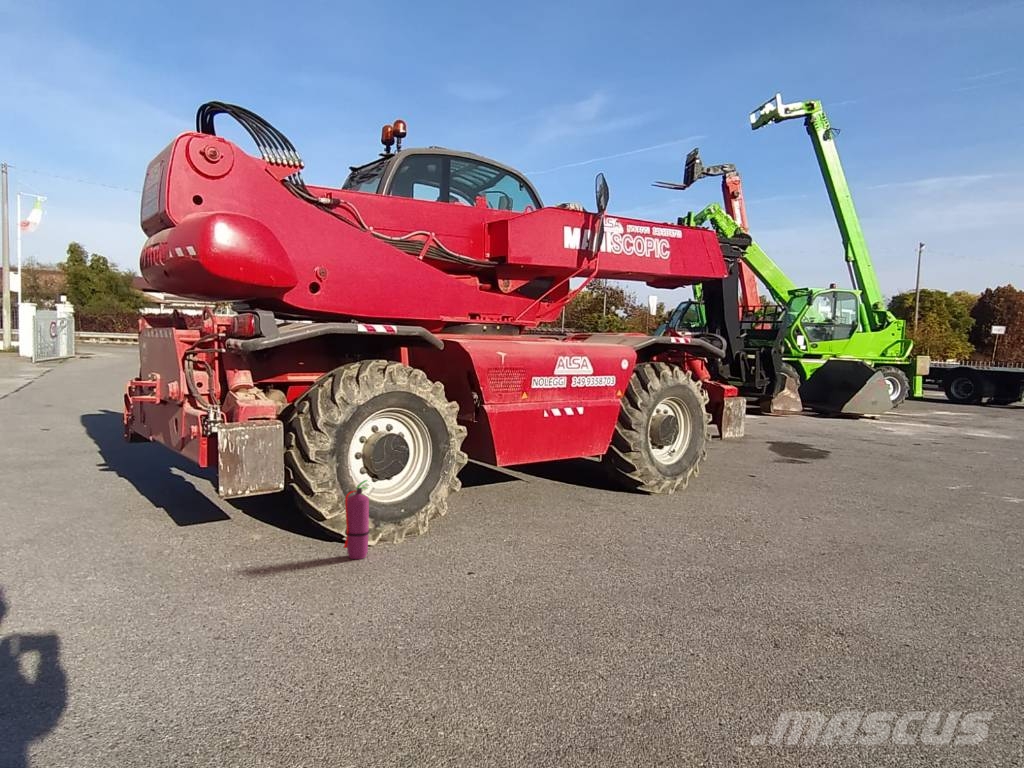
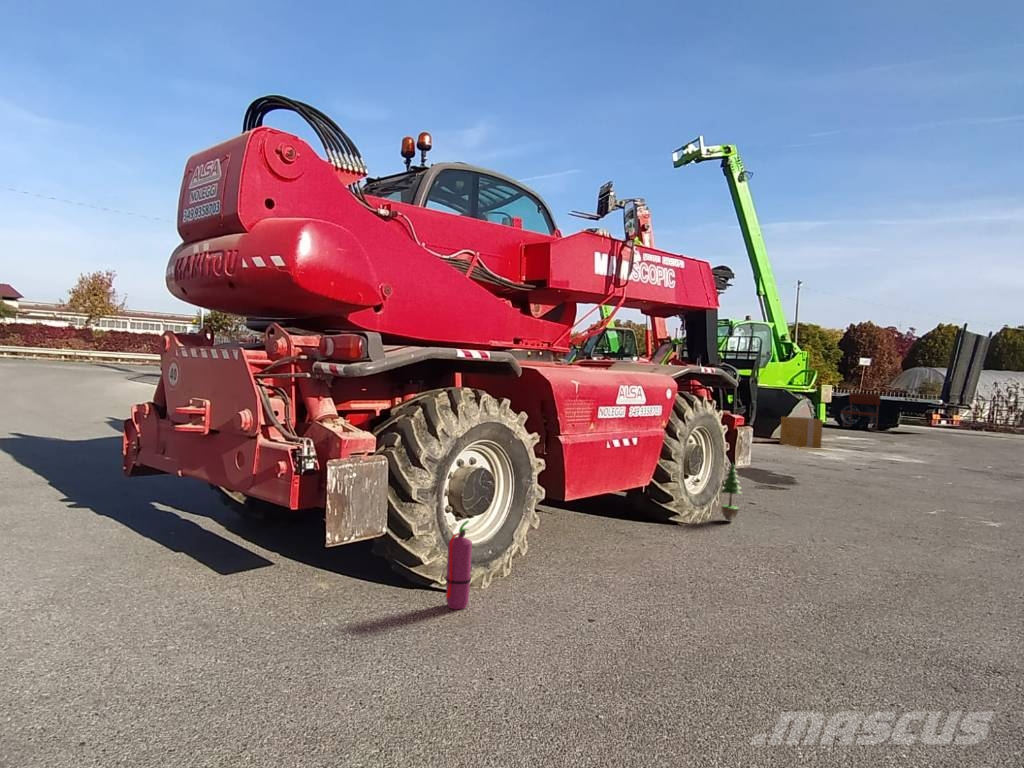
bench: none [947,364,994,404] -> present [840,393,881,430]
cardboard box: none [851,390,898,423] -> present [780,417,823,448]
potted tree: none [695,432,718,492] -> present [721,463,741,521]

